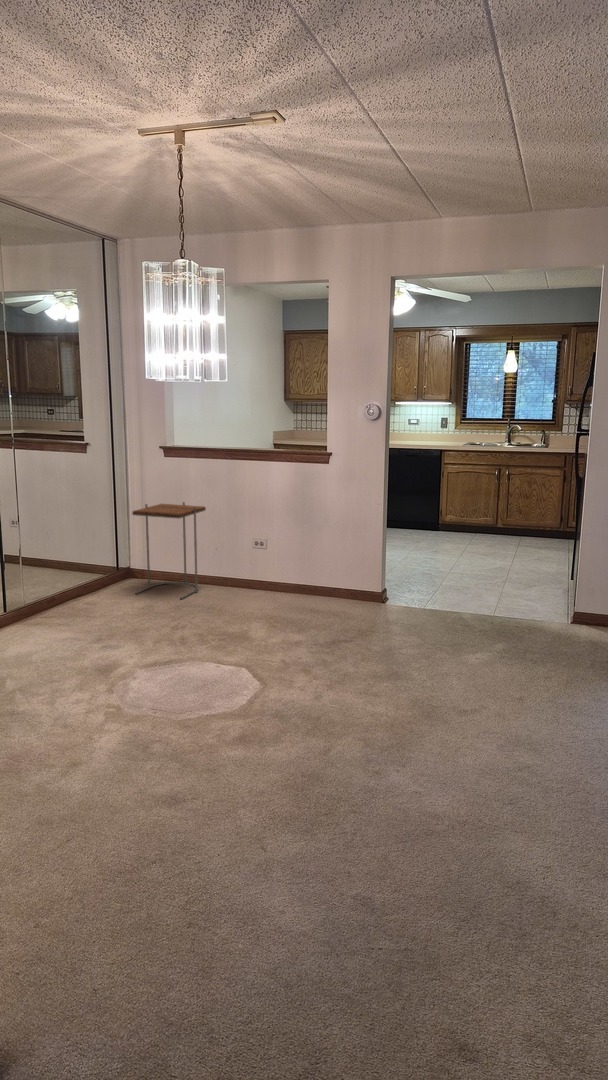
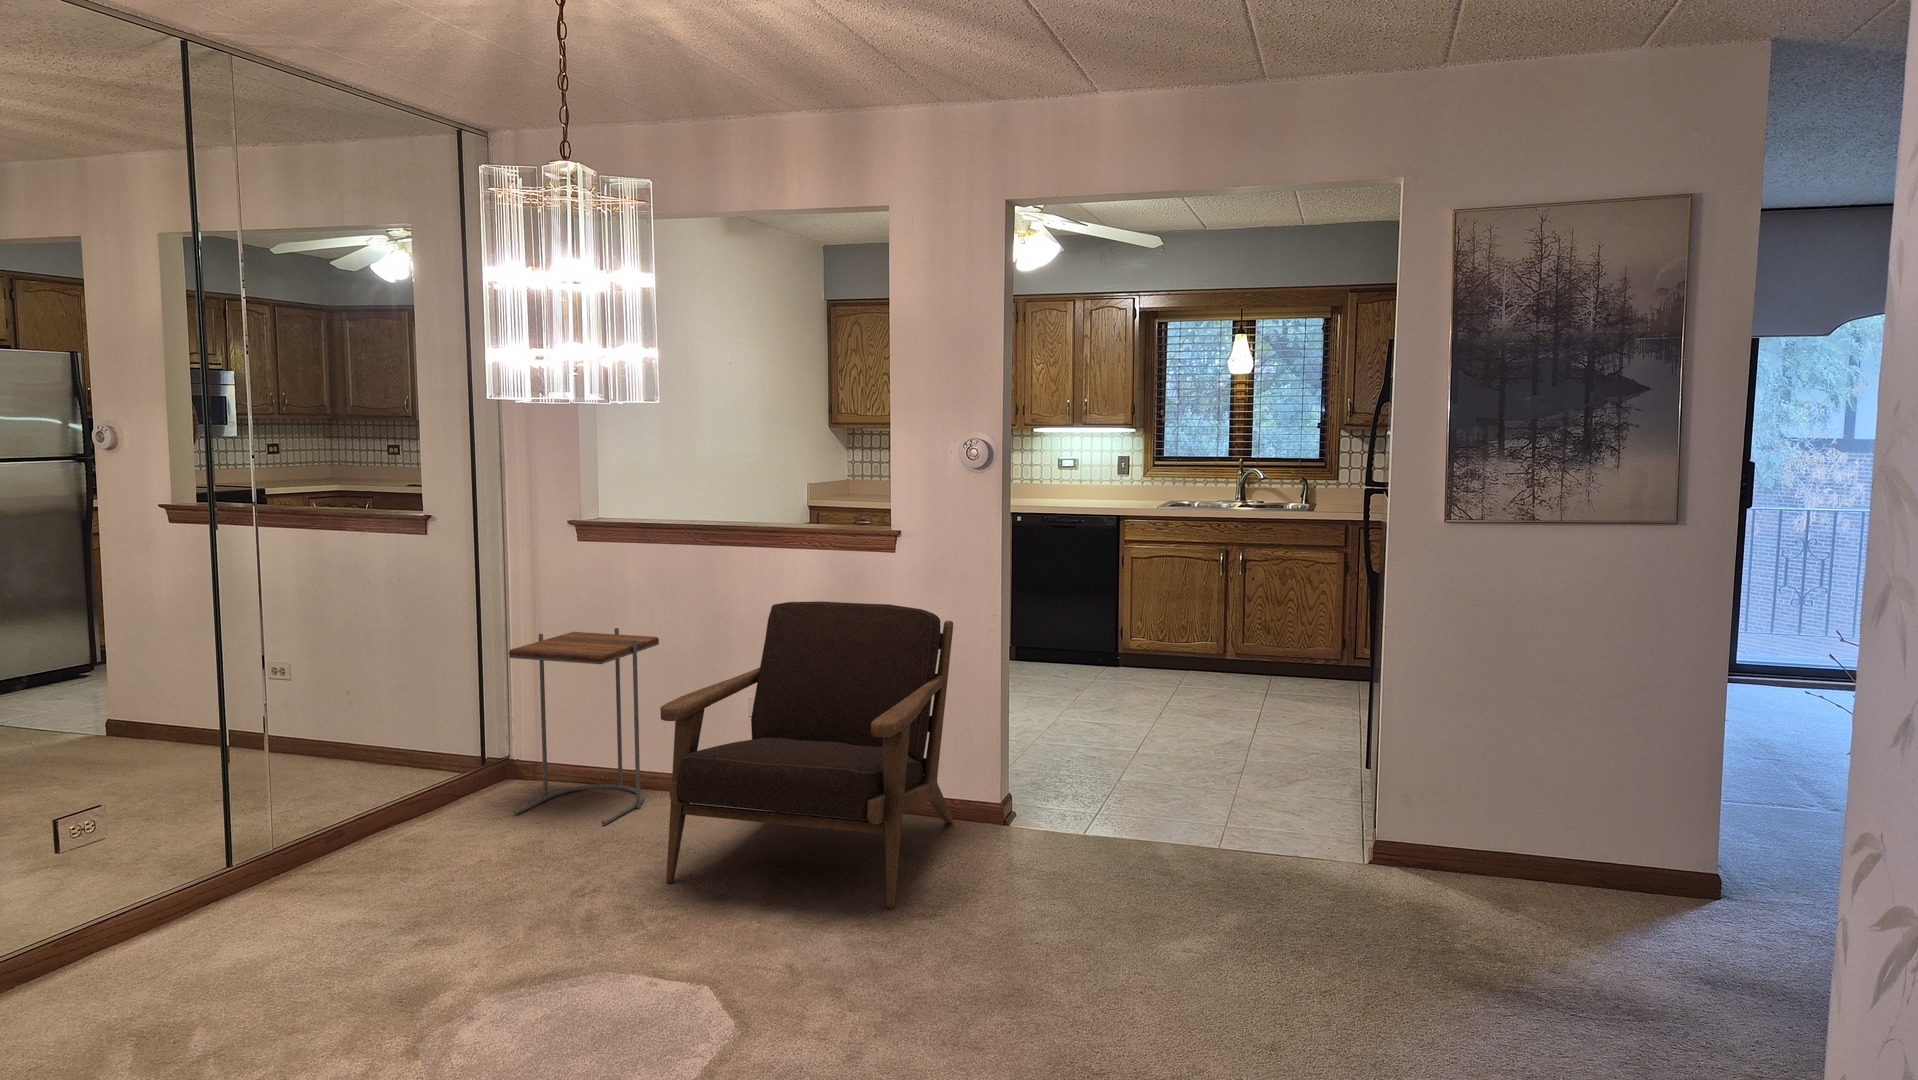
armchair: none [215,488,359,637] -> present [660,601,953,908]

